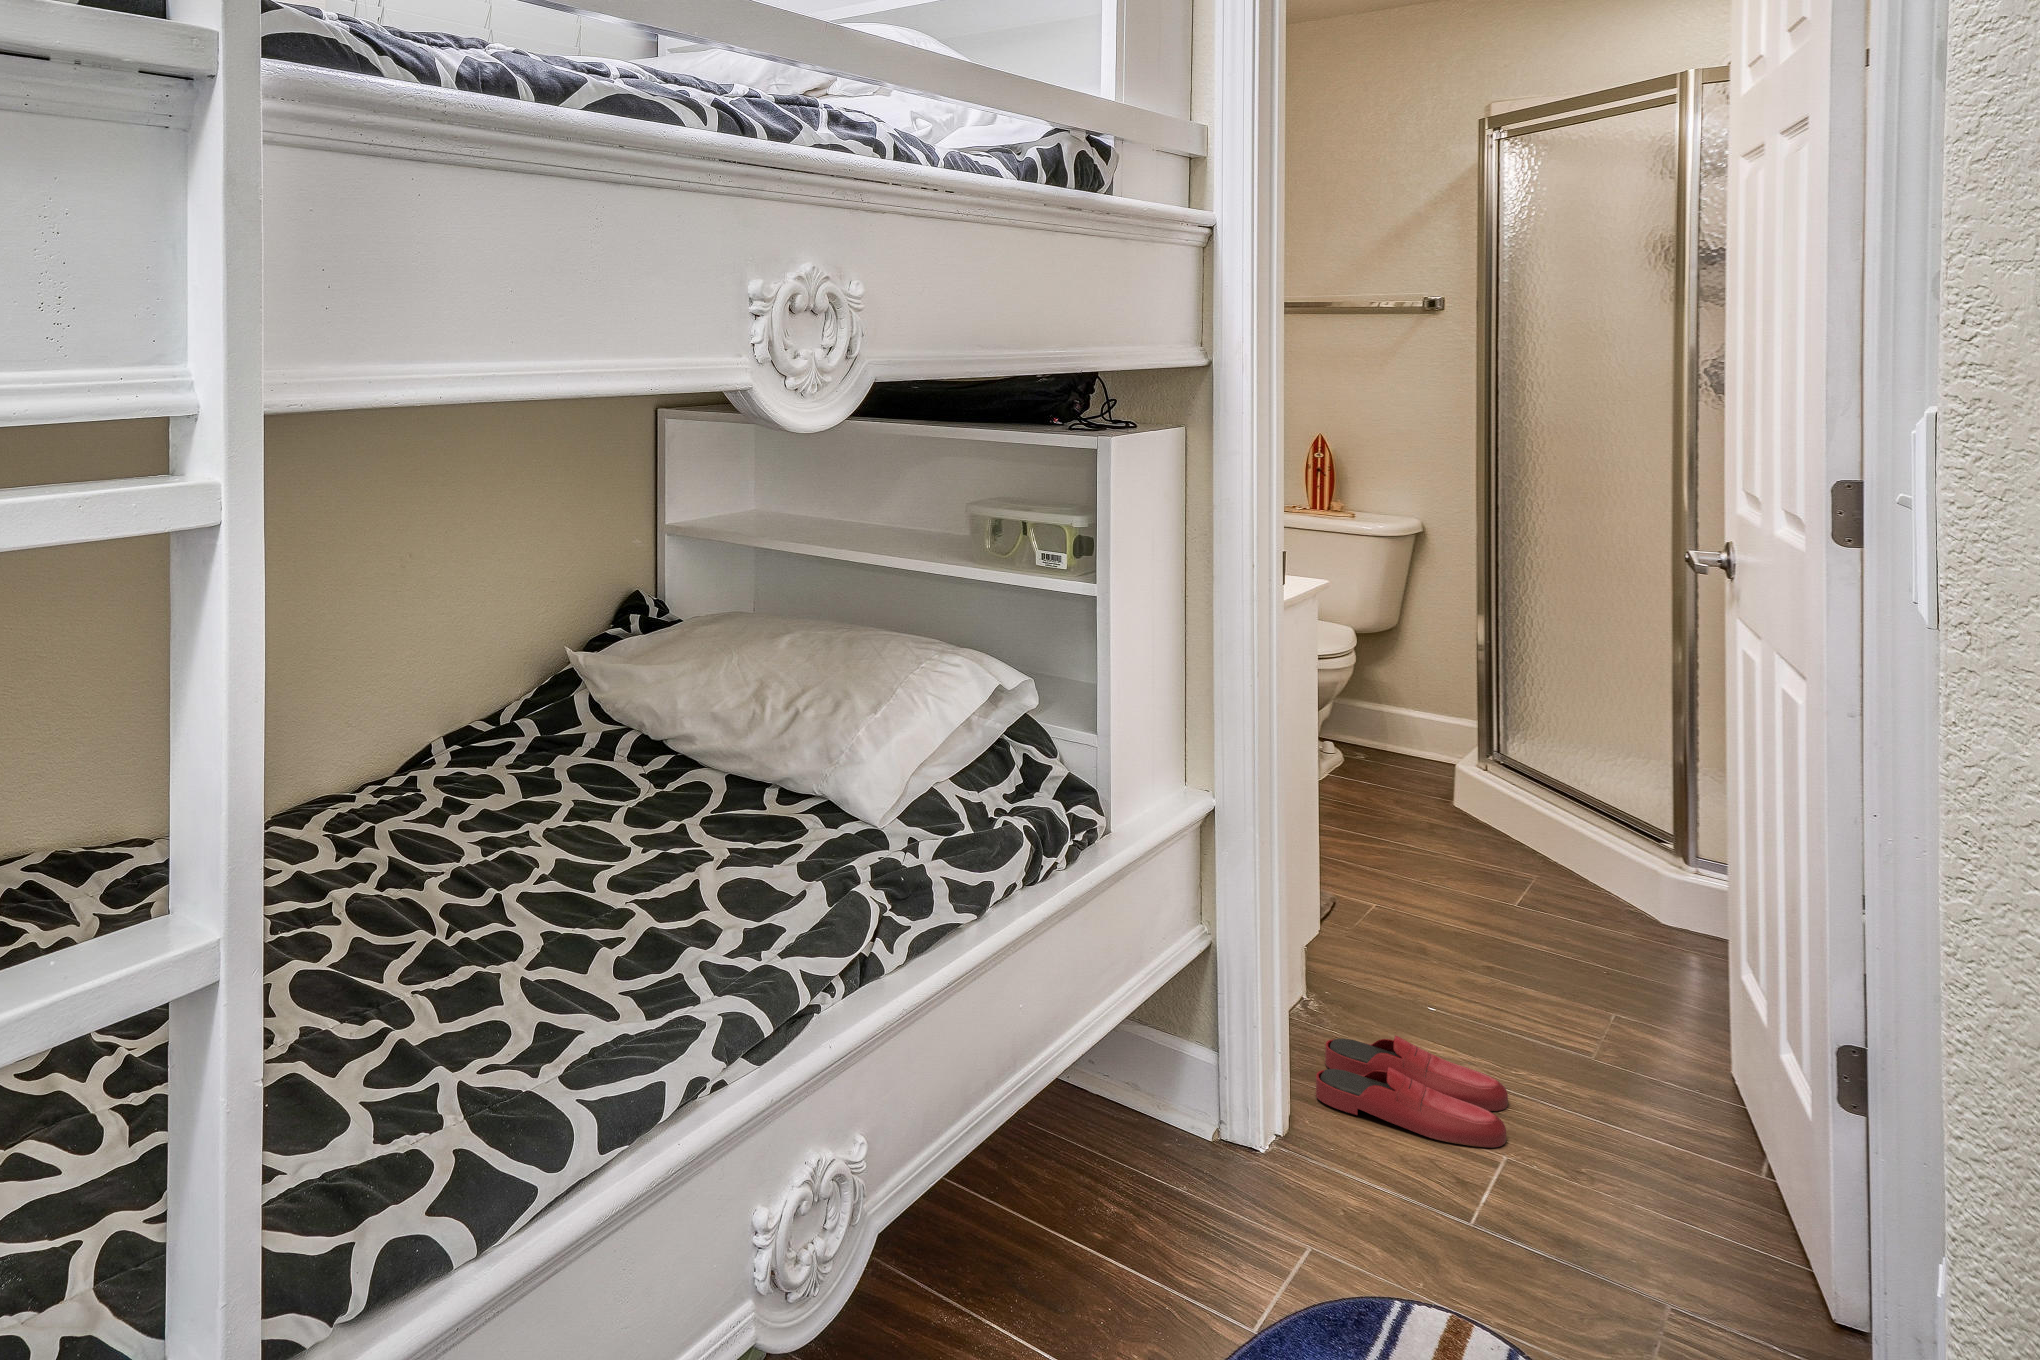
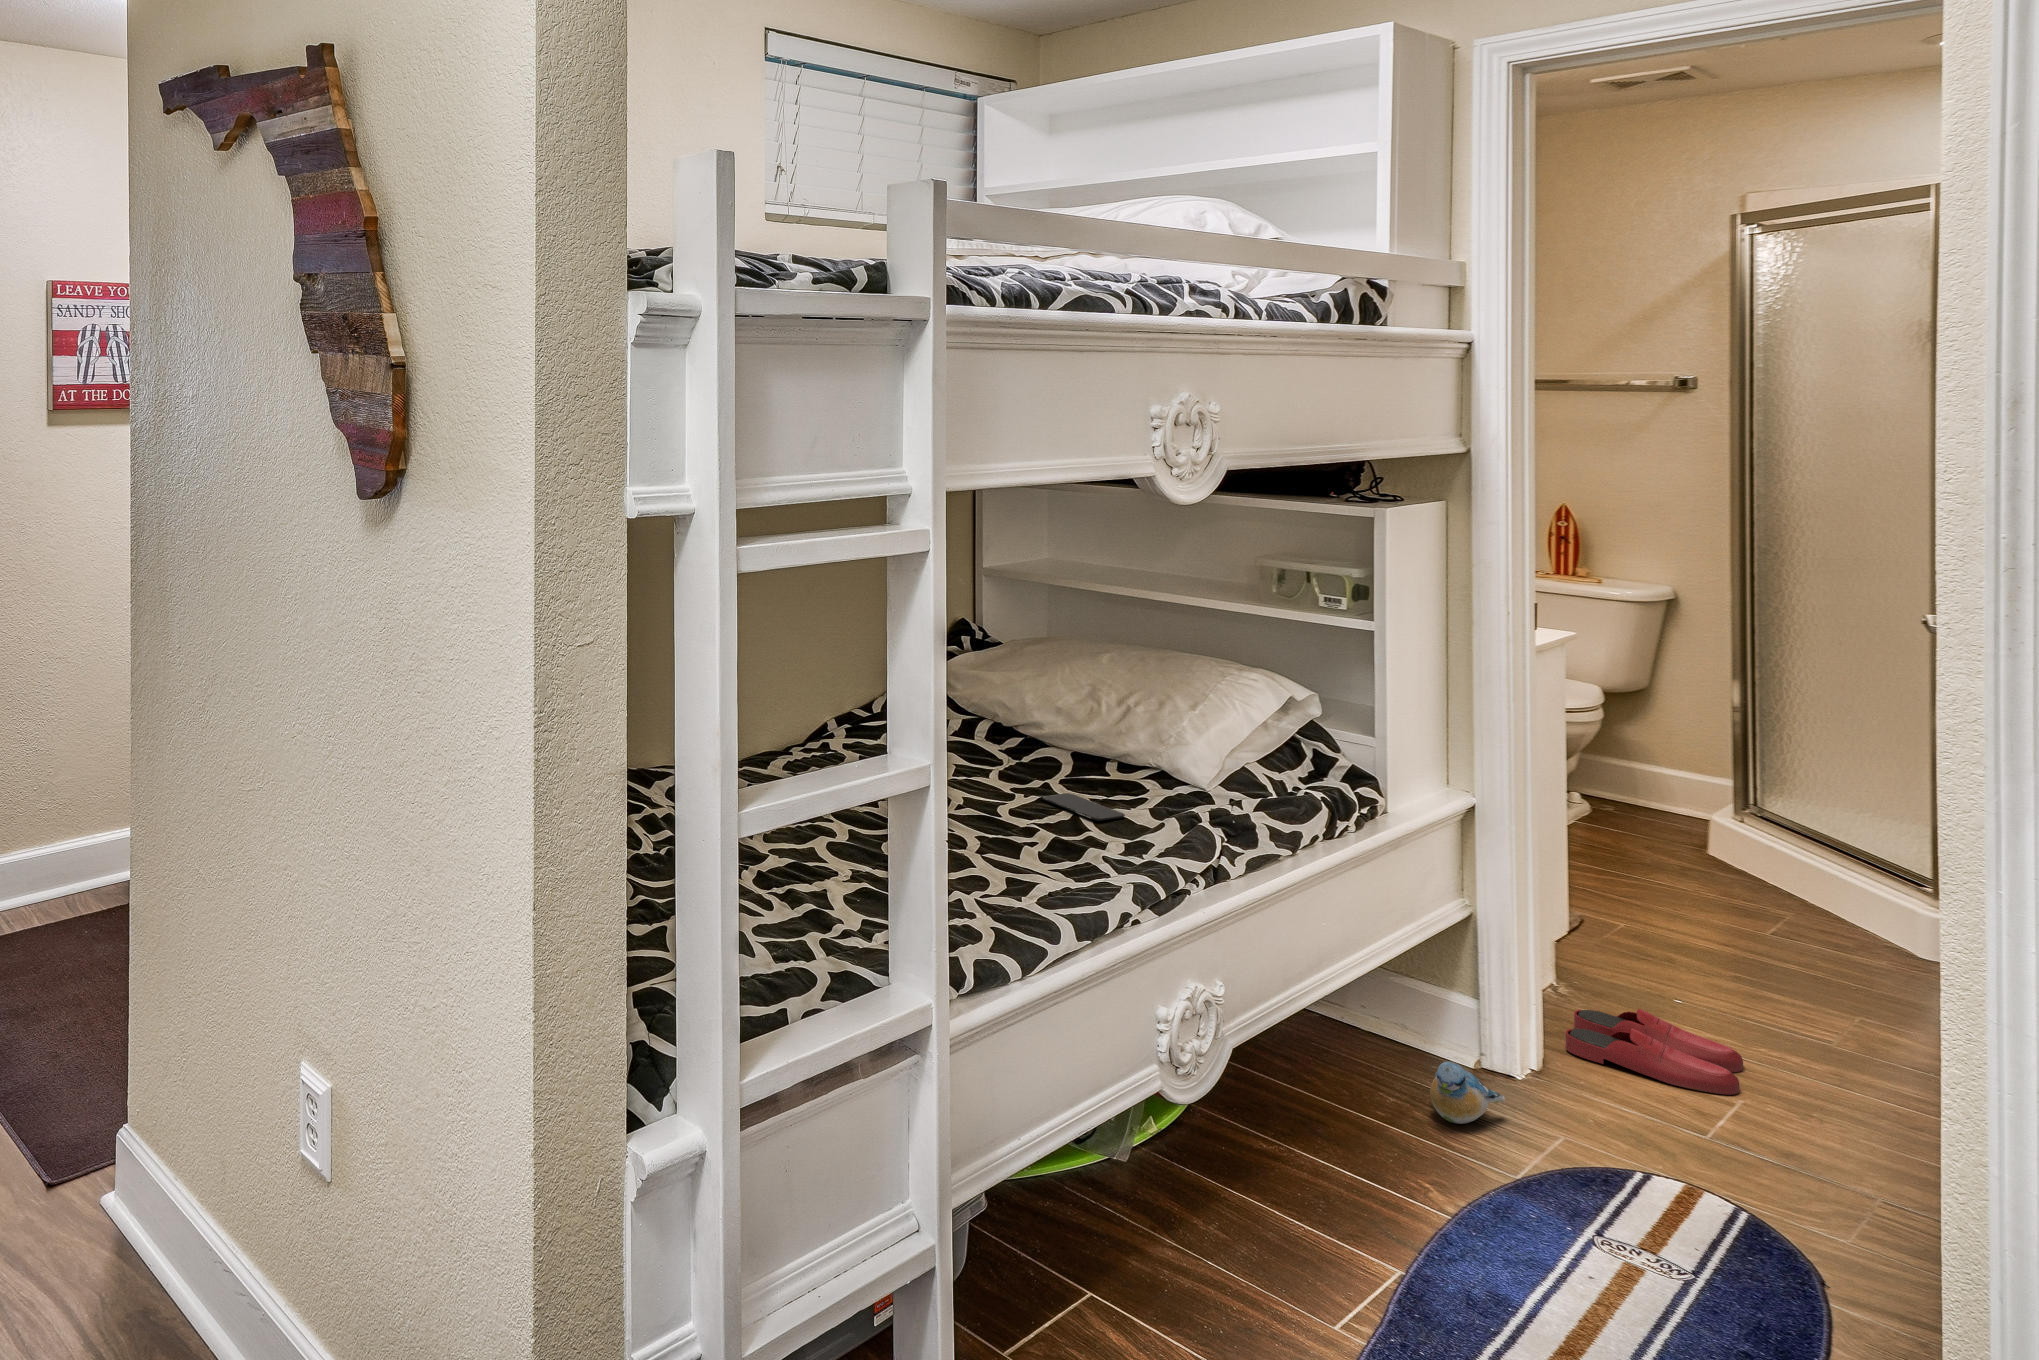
smartphone: none [652,847,754,895] -> present [1043,793,1125,821]
plush toy: none [1157,1157,1246,1237] -> present [1430,1061,1505,1124]

